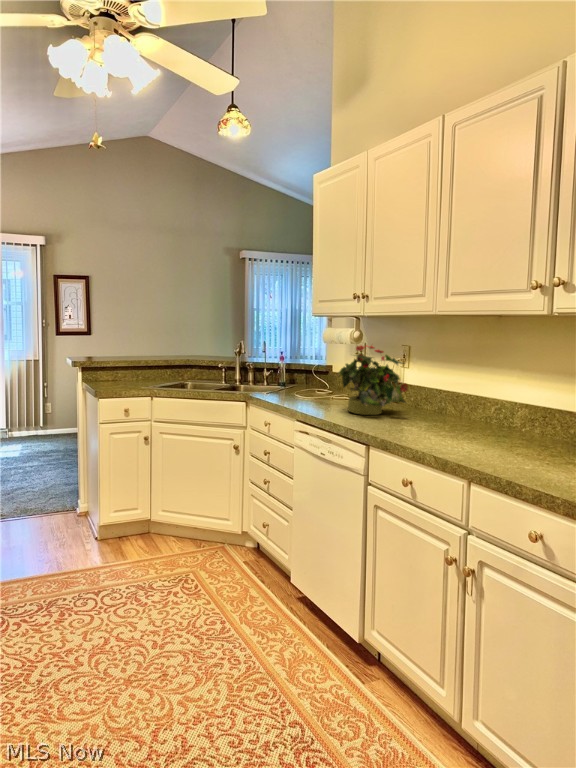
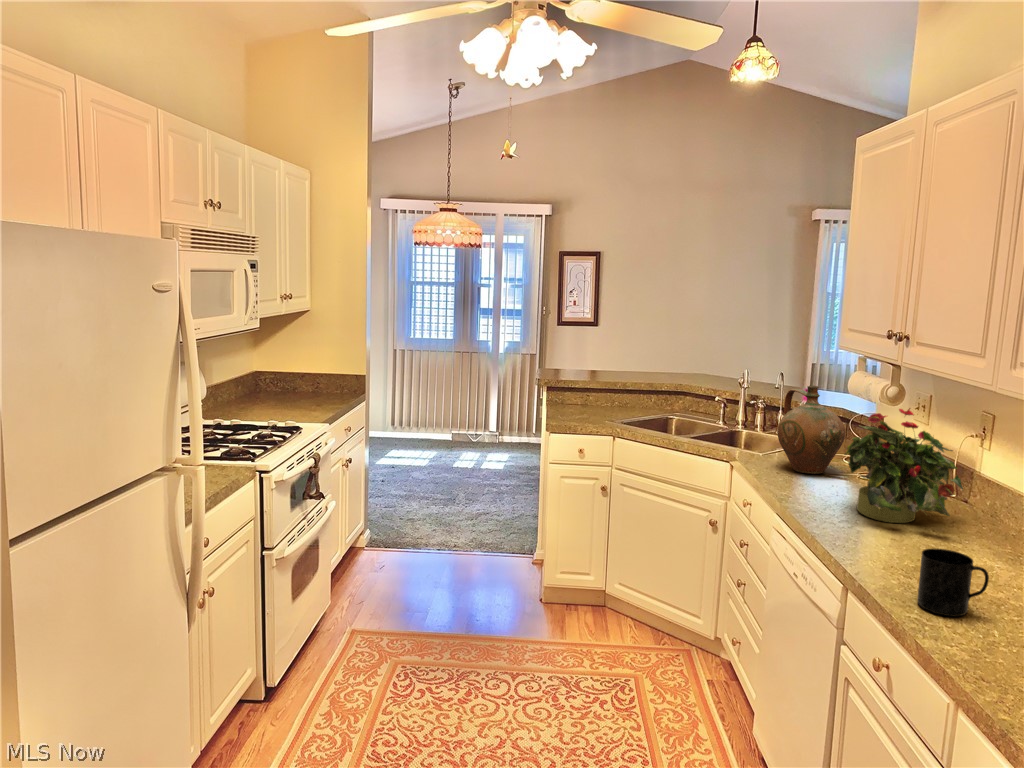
ceramic jug: none [282,342,324,400] -> present [777,386,845,474]
mug: none [420,408,458,446] -> present [917,548,989,616]

